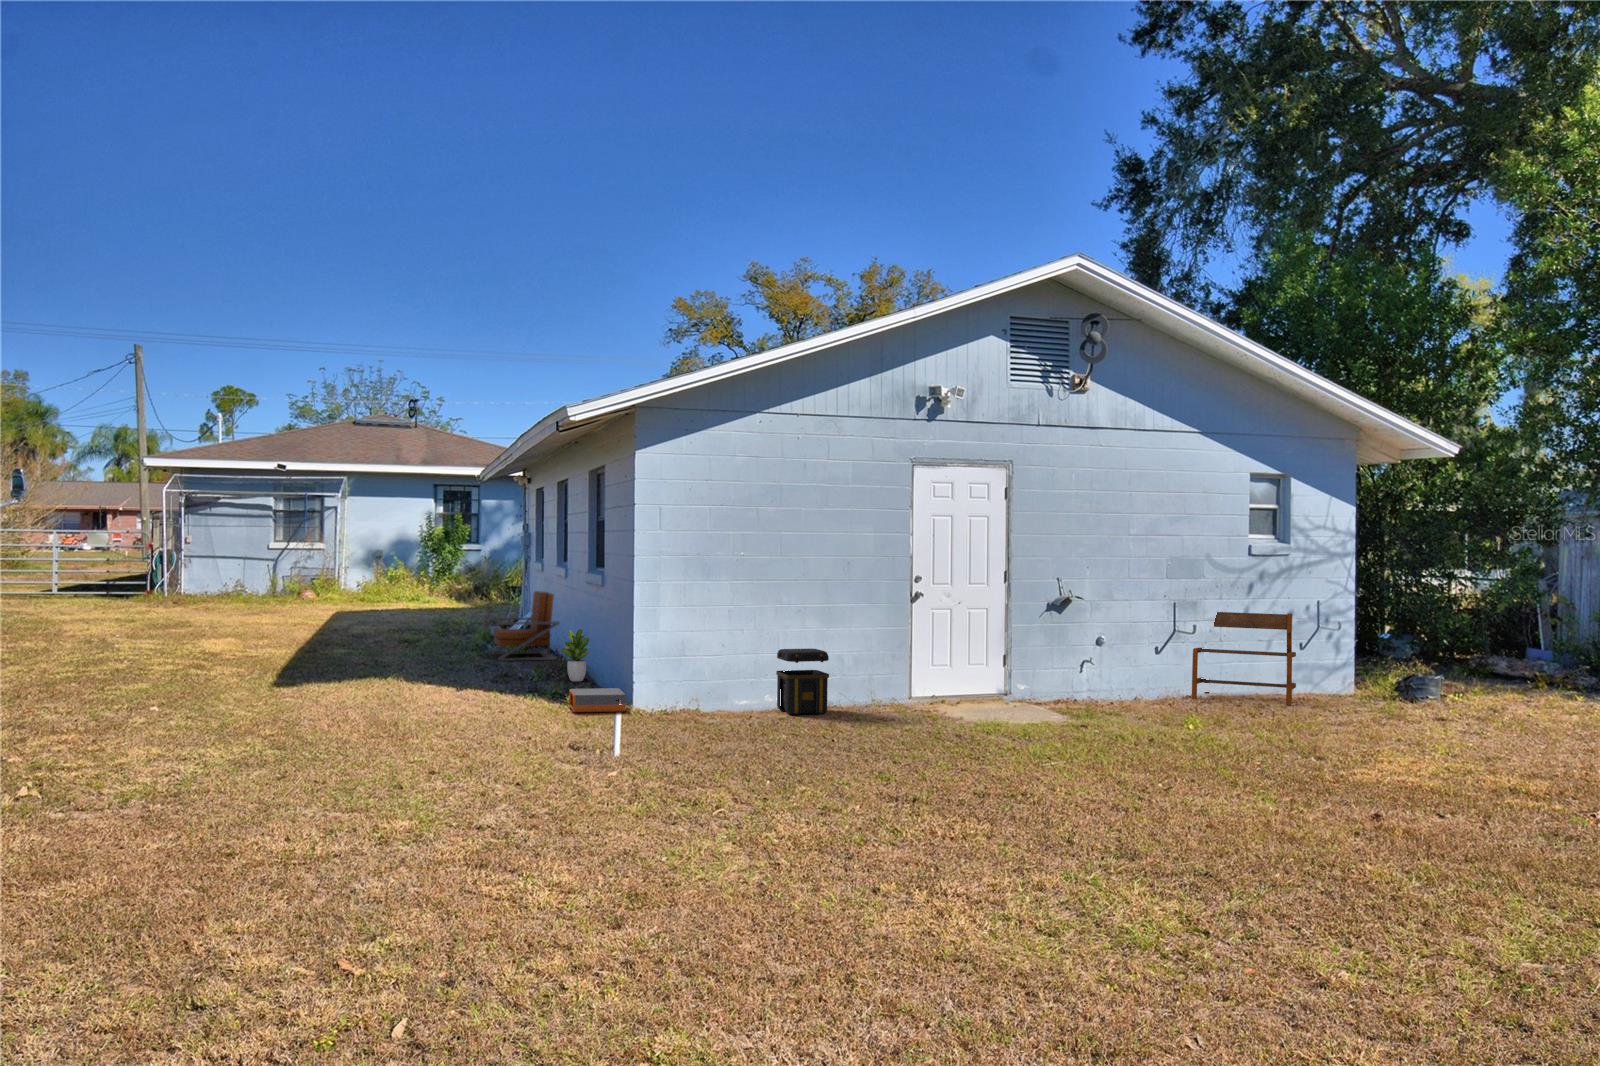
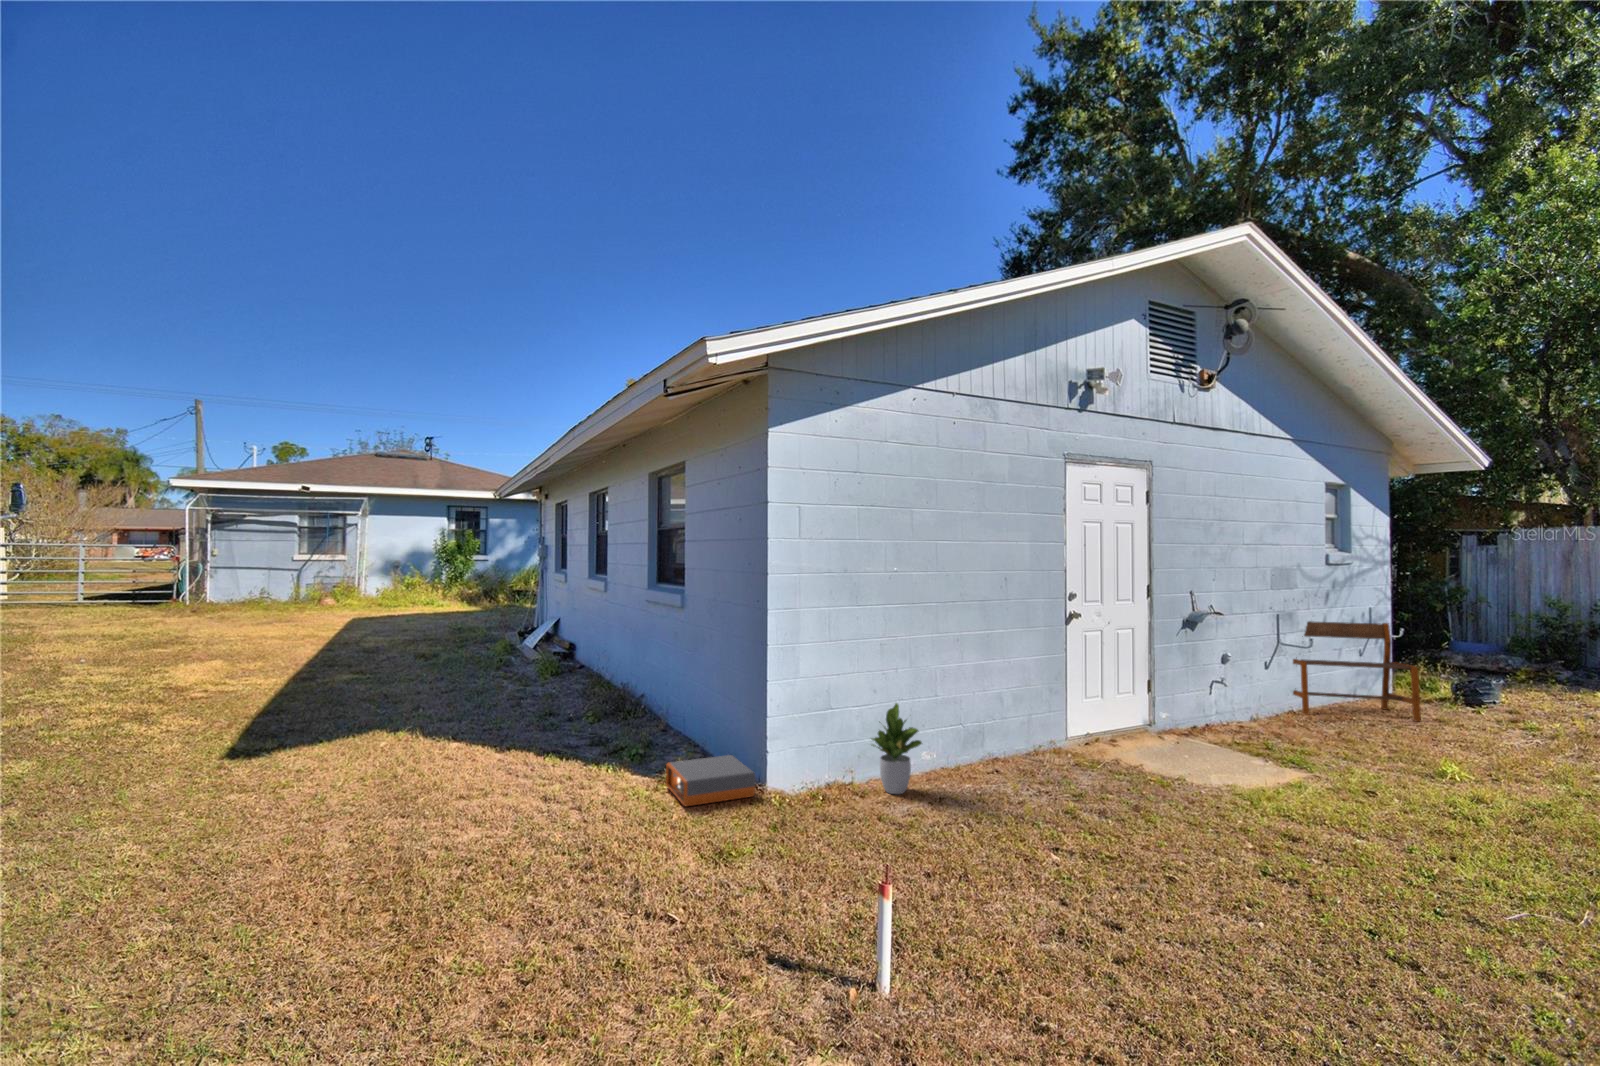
lounge chair: present [492,591,559,661] -> none [517,604,595,683]
potted plant: present [560,629,590,681] -> present [871,703,922,794]
toolbox: present [776,649,829,715] -> none [941,690,1019,787]

